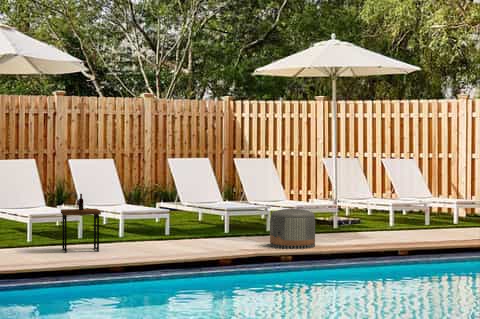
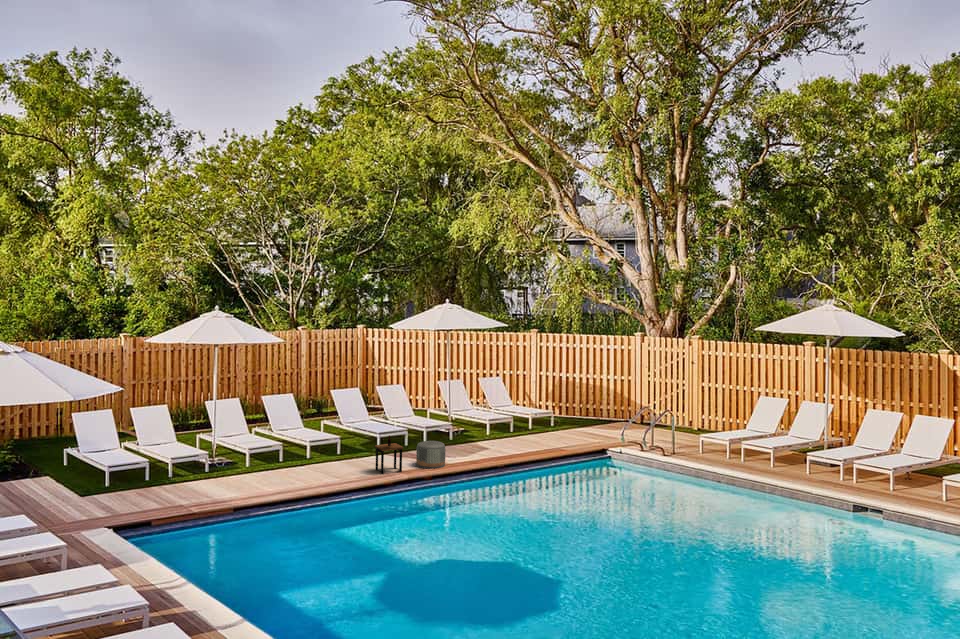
side table: present [61,194,101,253] -> present [375,436,403,474]

